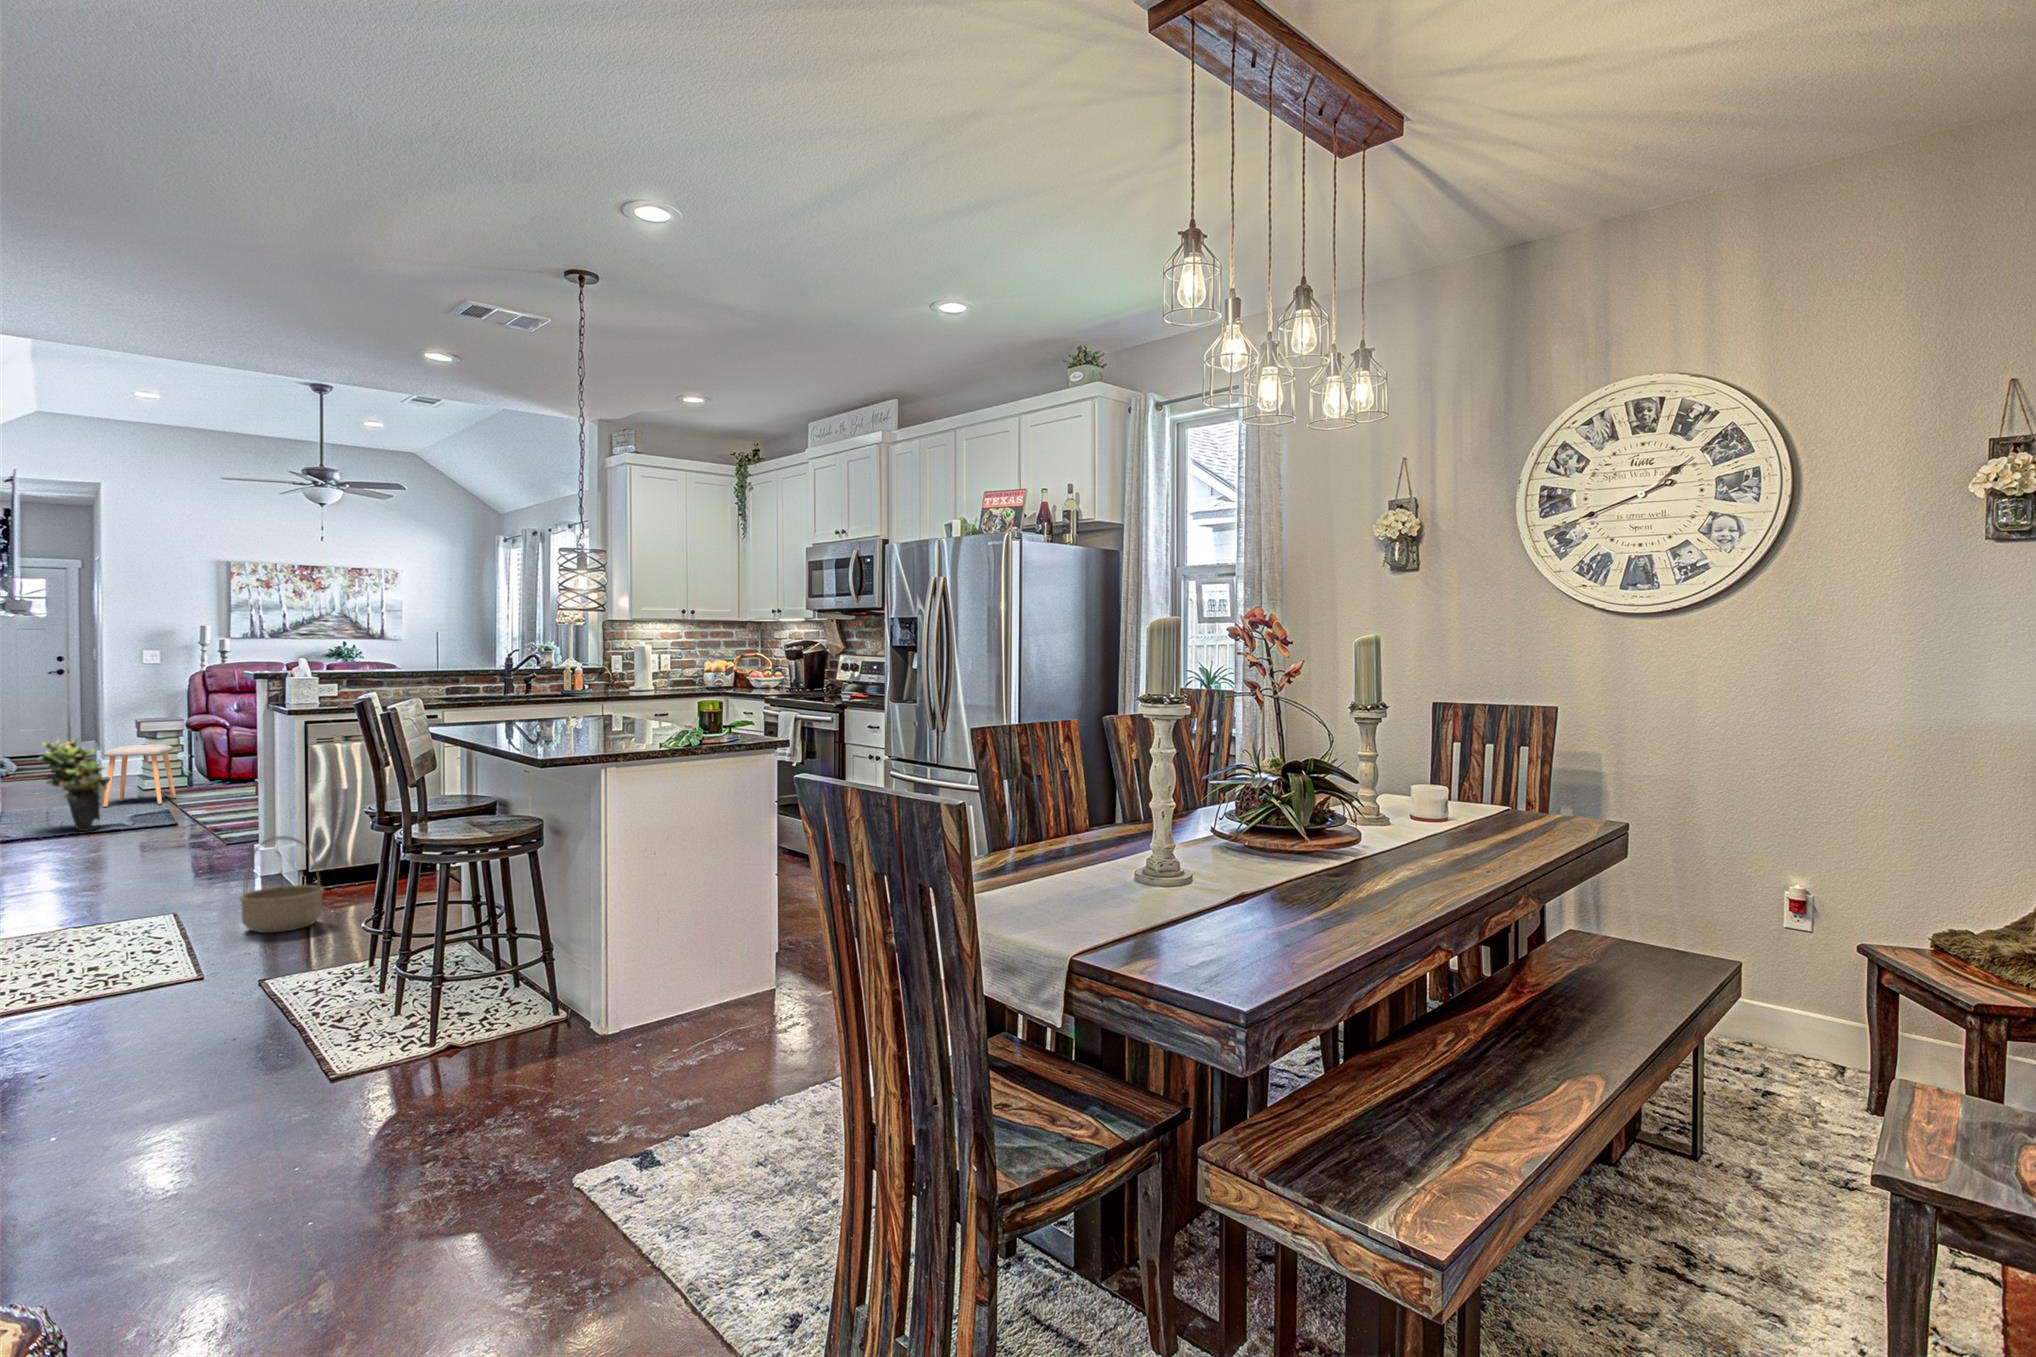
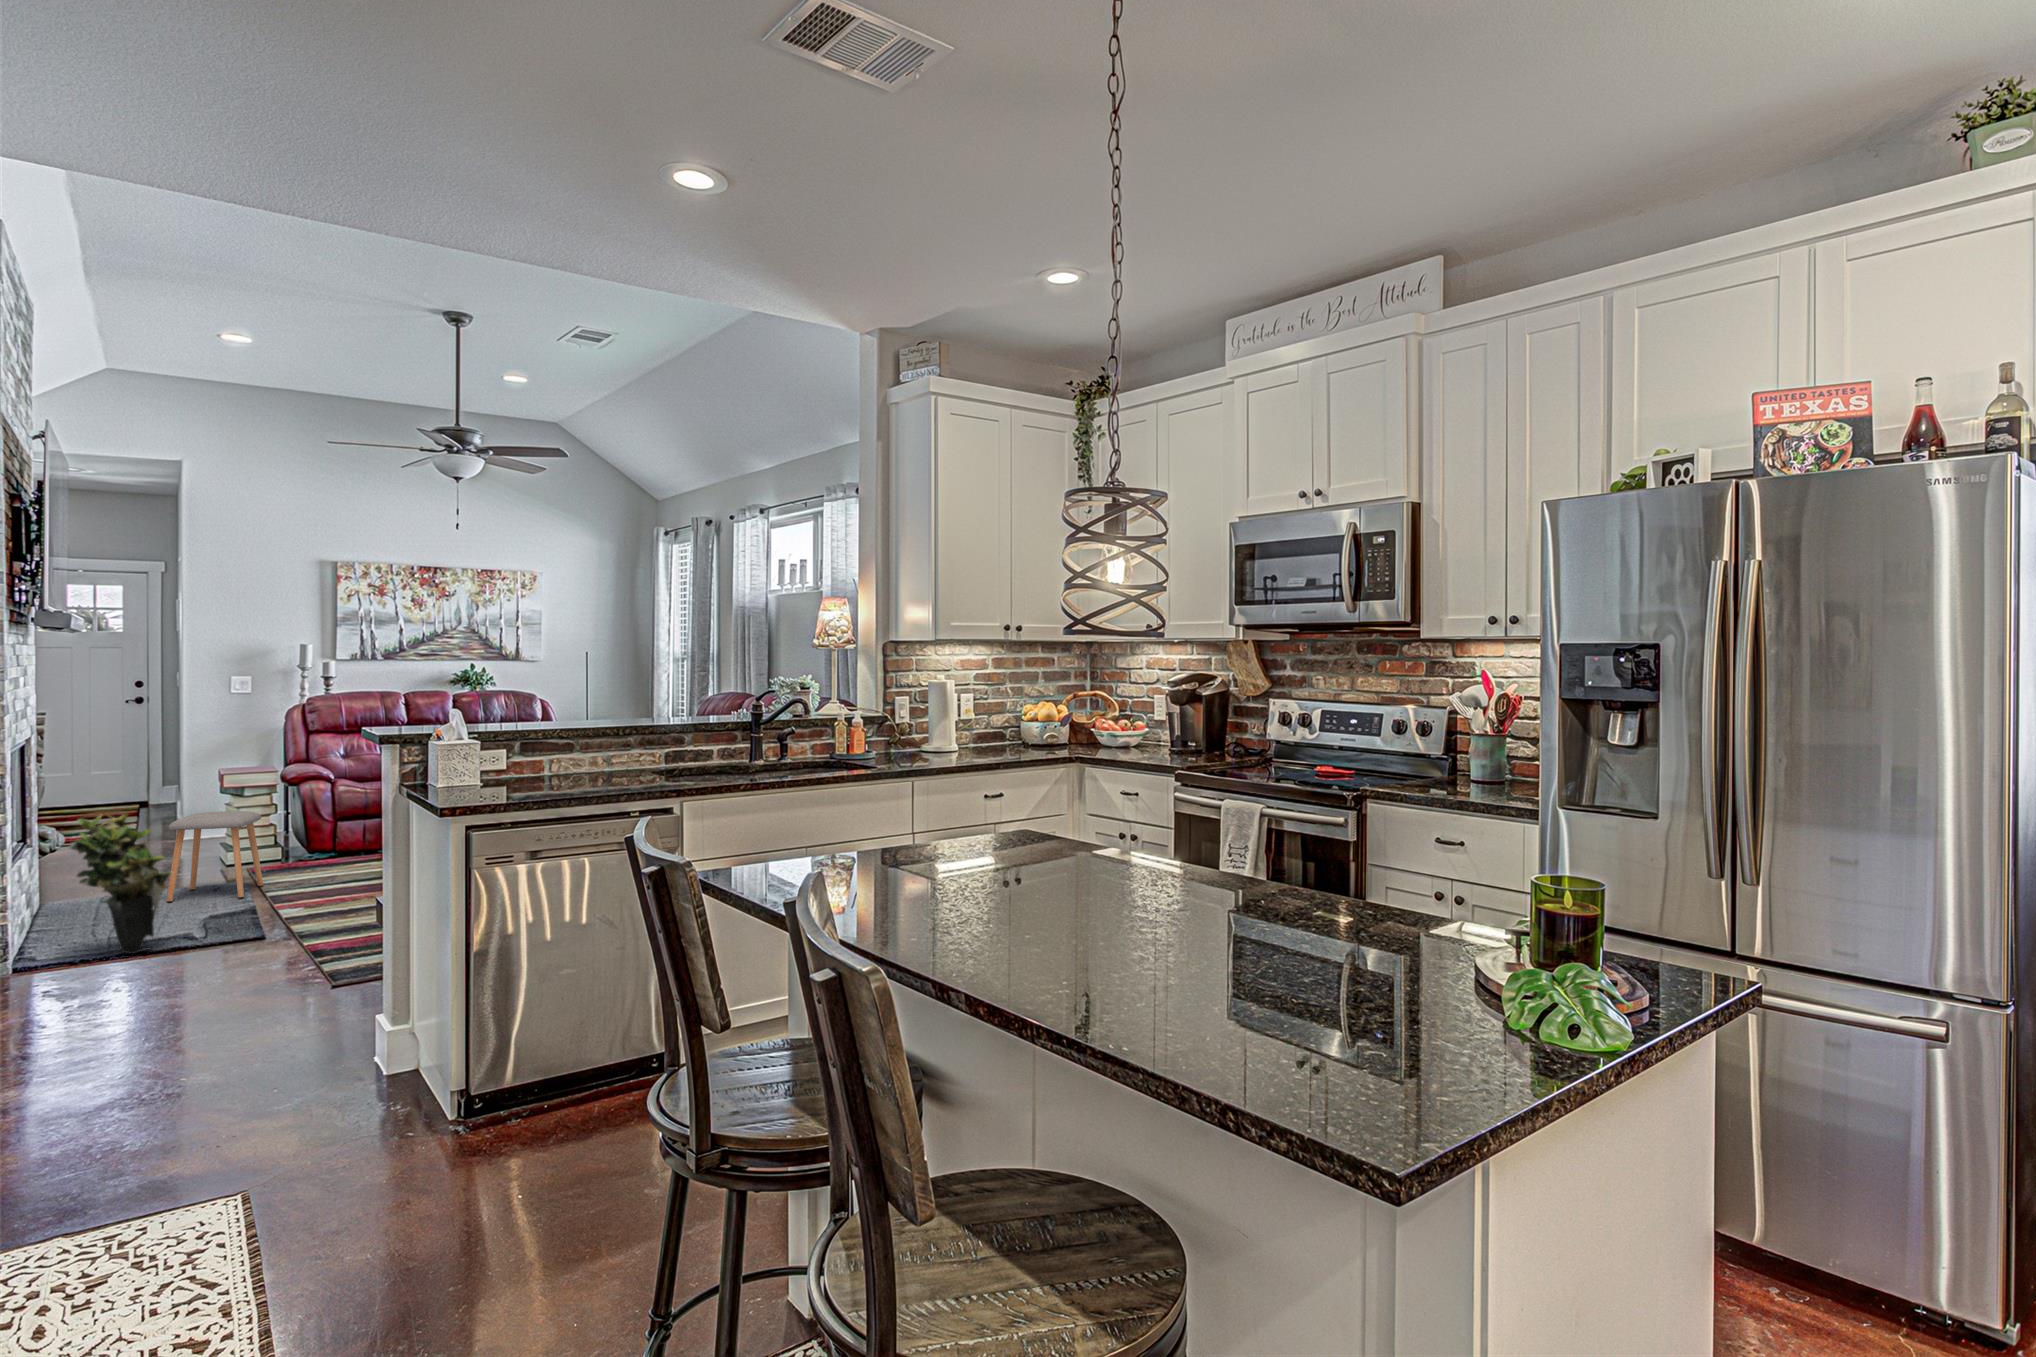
basket: present [239,836,324,933] -> none [354,1089,516,1299]

